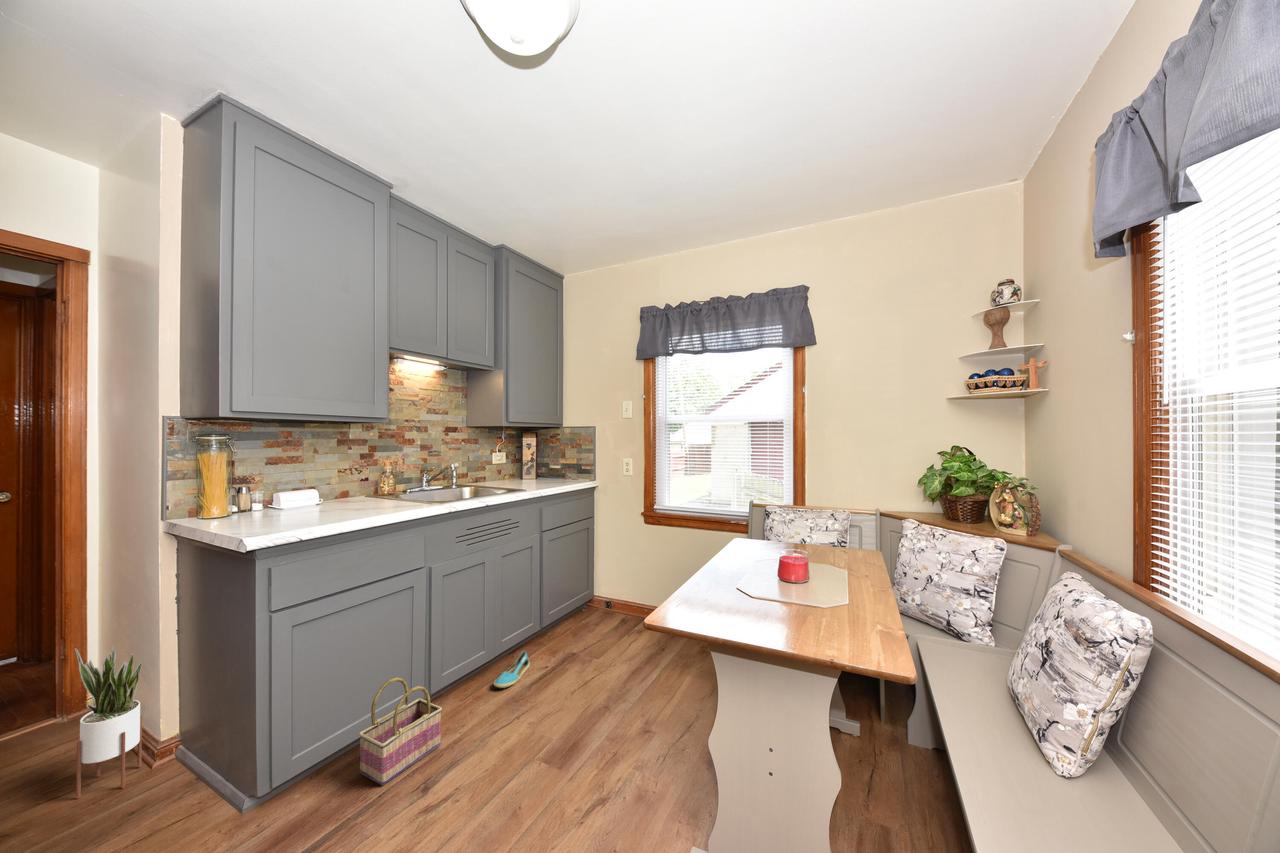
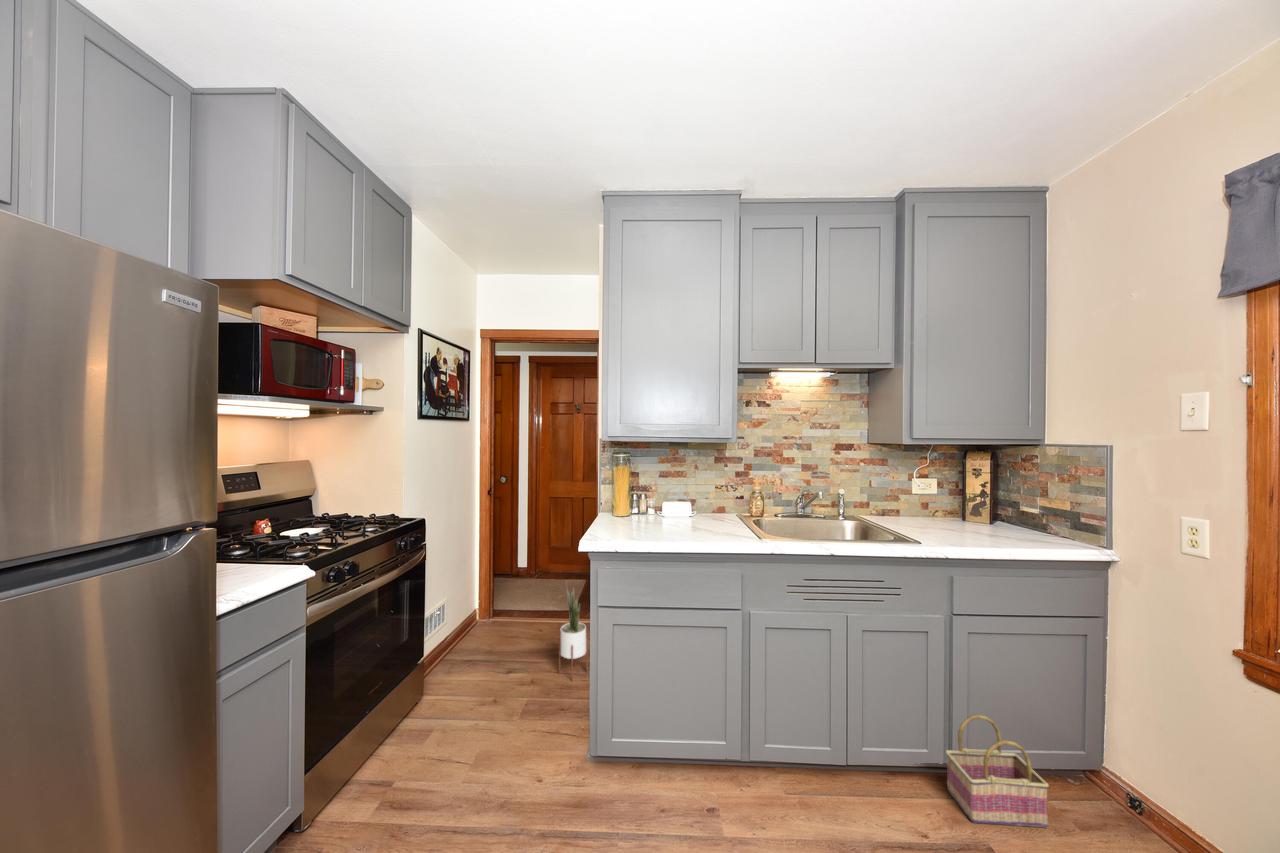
shoe: present [494,651,530,688] -> none [820,781,896,822]
basket: present [359,678,442,785] -> present [946,715,1048,827]

